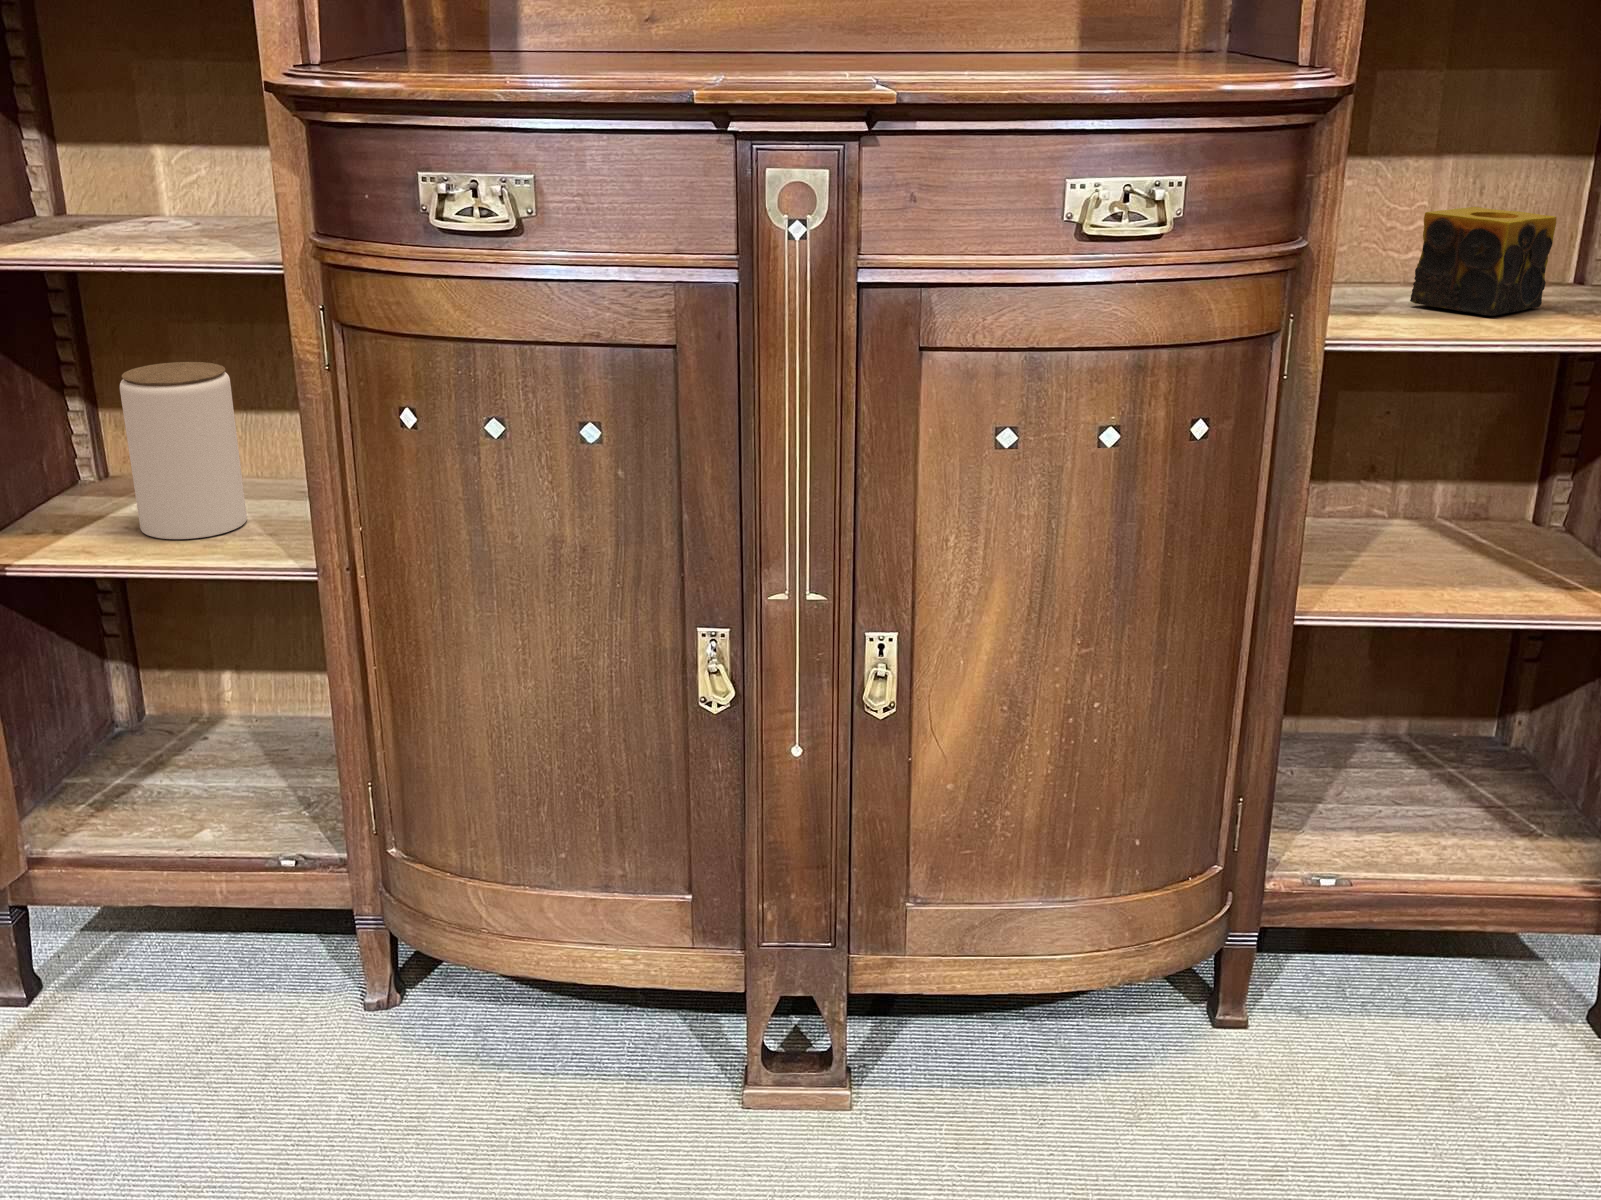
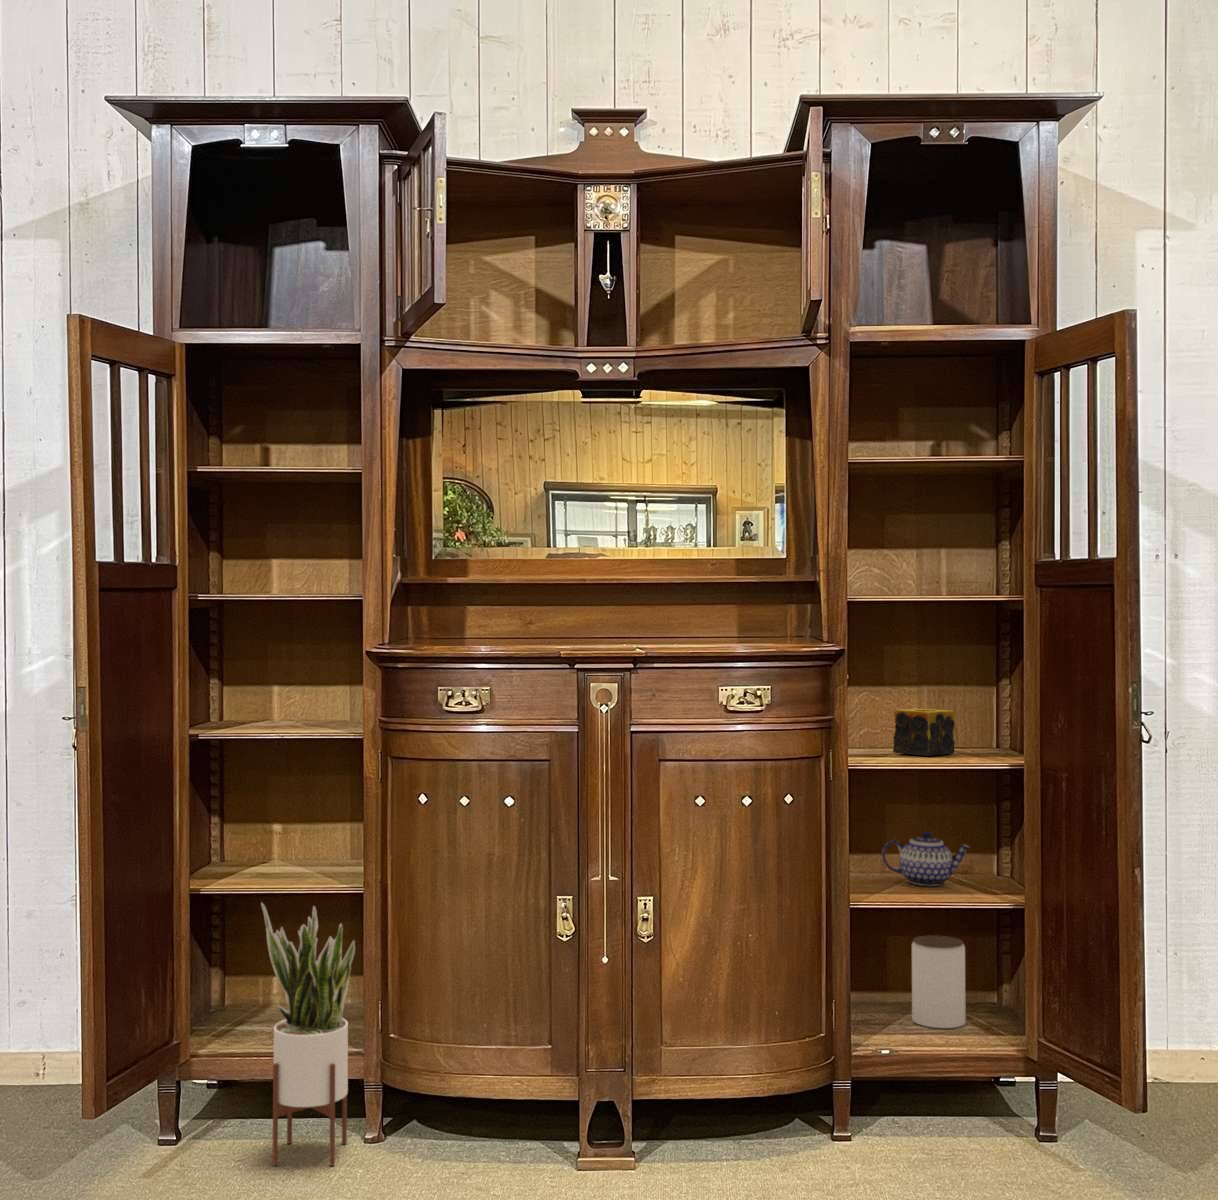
jar: present [120,362,247,539] -> present [912,935,966,1028]
teapot: none [1357,462,1547,571] -> present [882,831,970,886]
potted plant: none [106,612,329,1086] -> present [261,903,355,1166]

